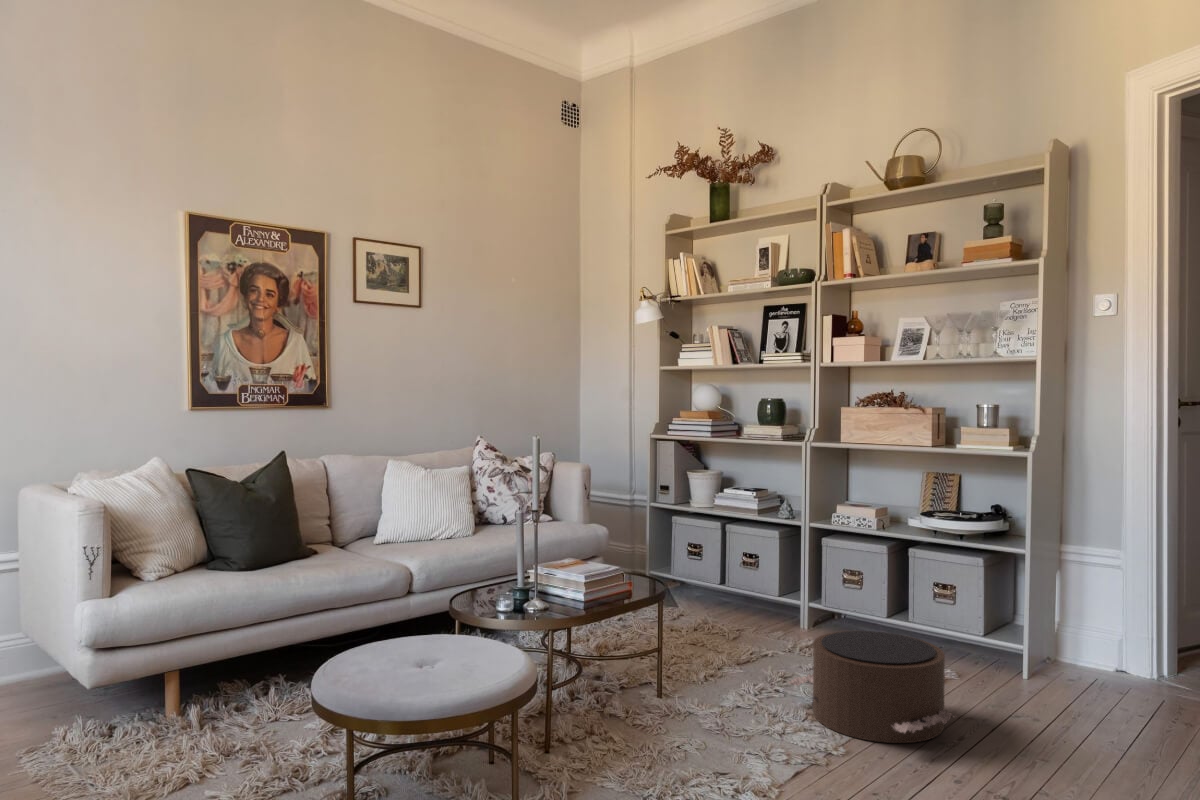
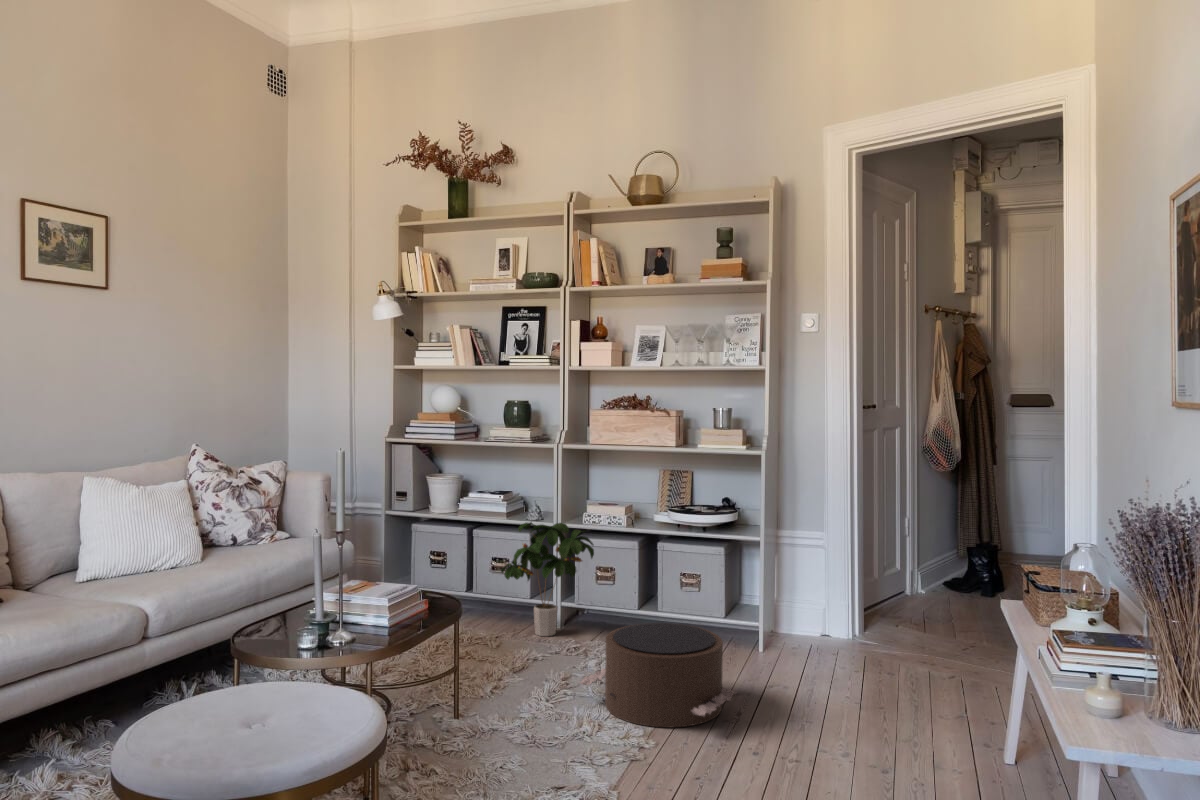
potted plant: none [747,520,838,637] -> present [501,522,594,636]

